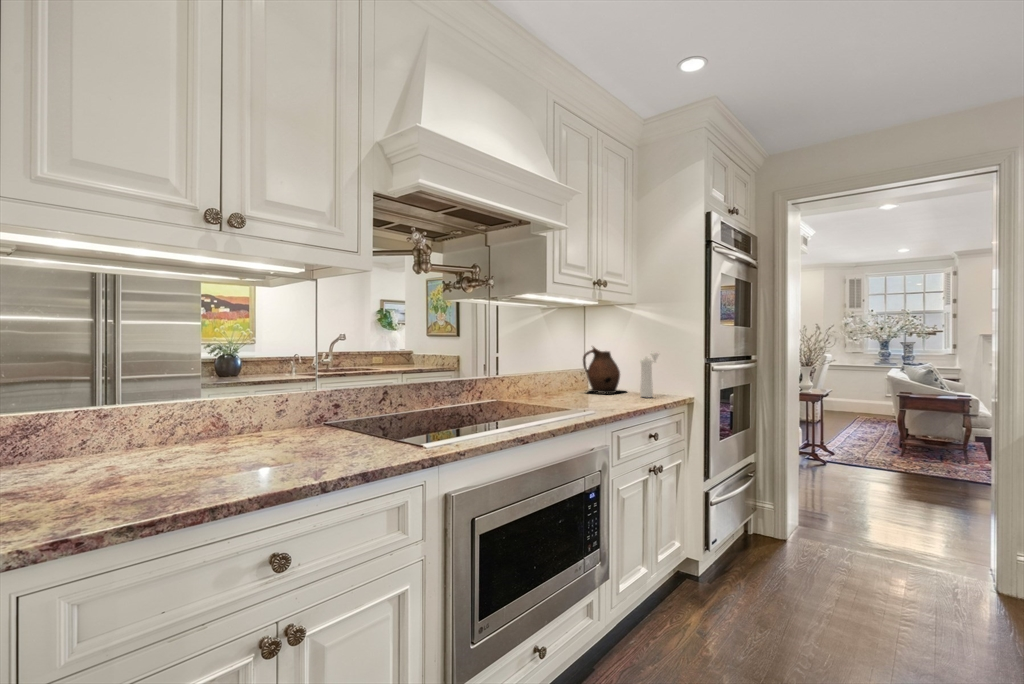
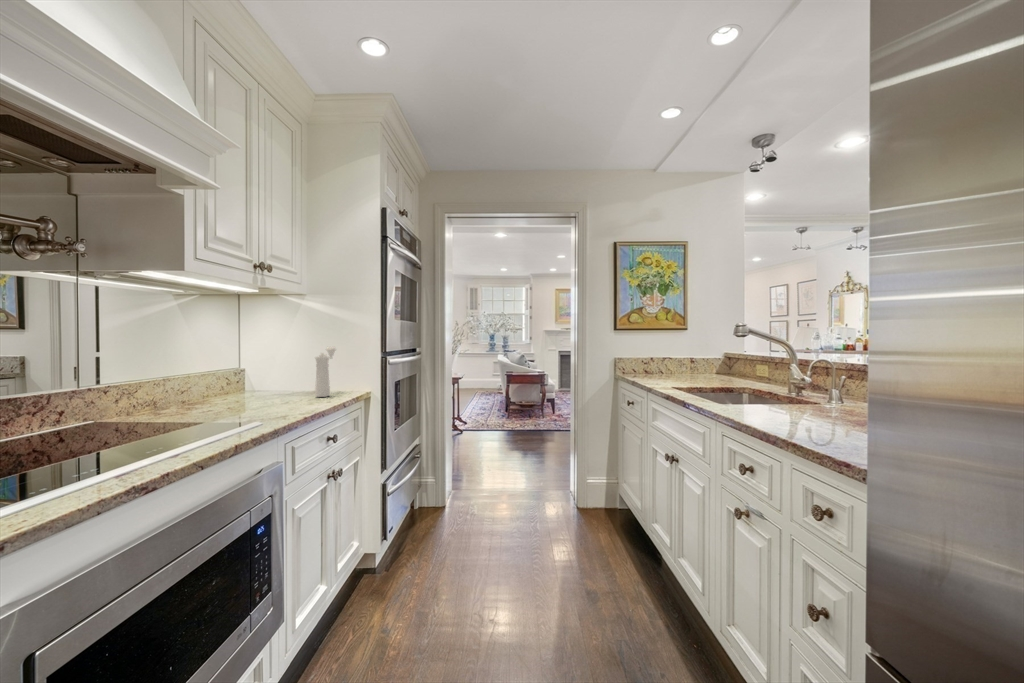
ceramic pitcher: present [583,347,626,393] -> none [240,341,299,397]

